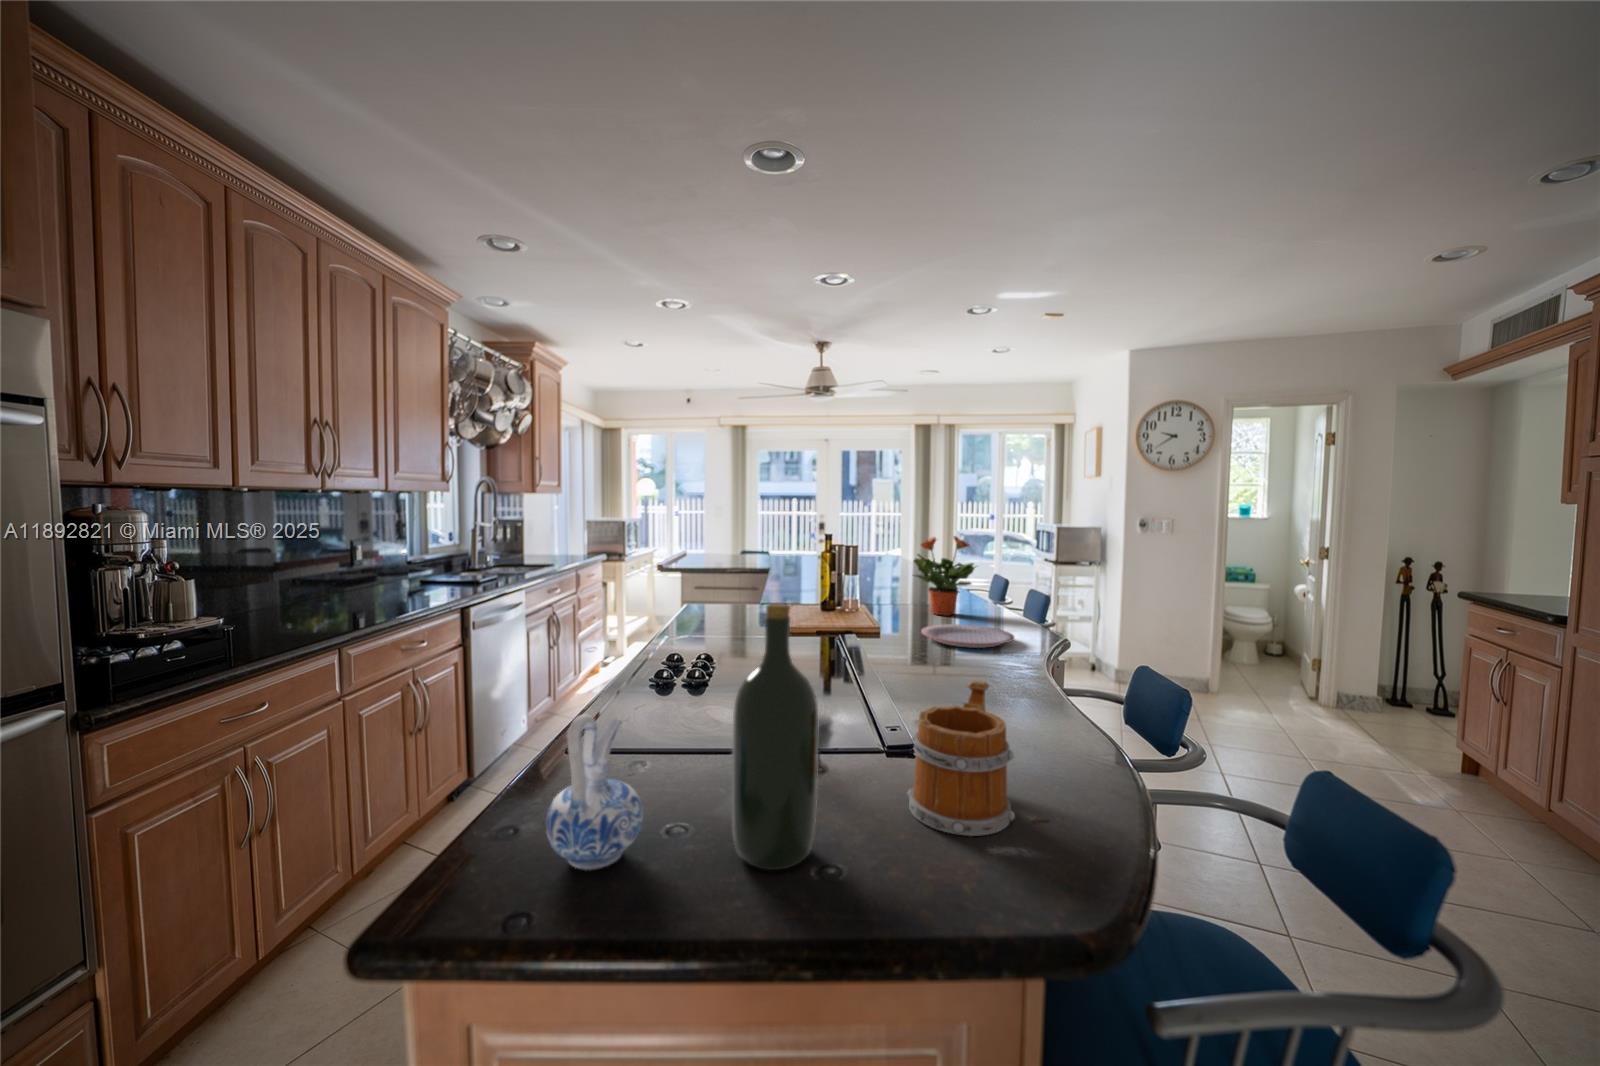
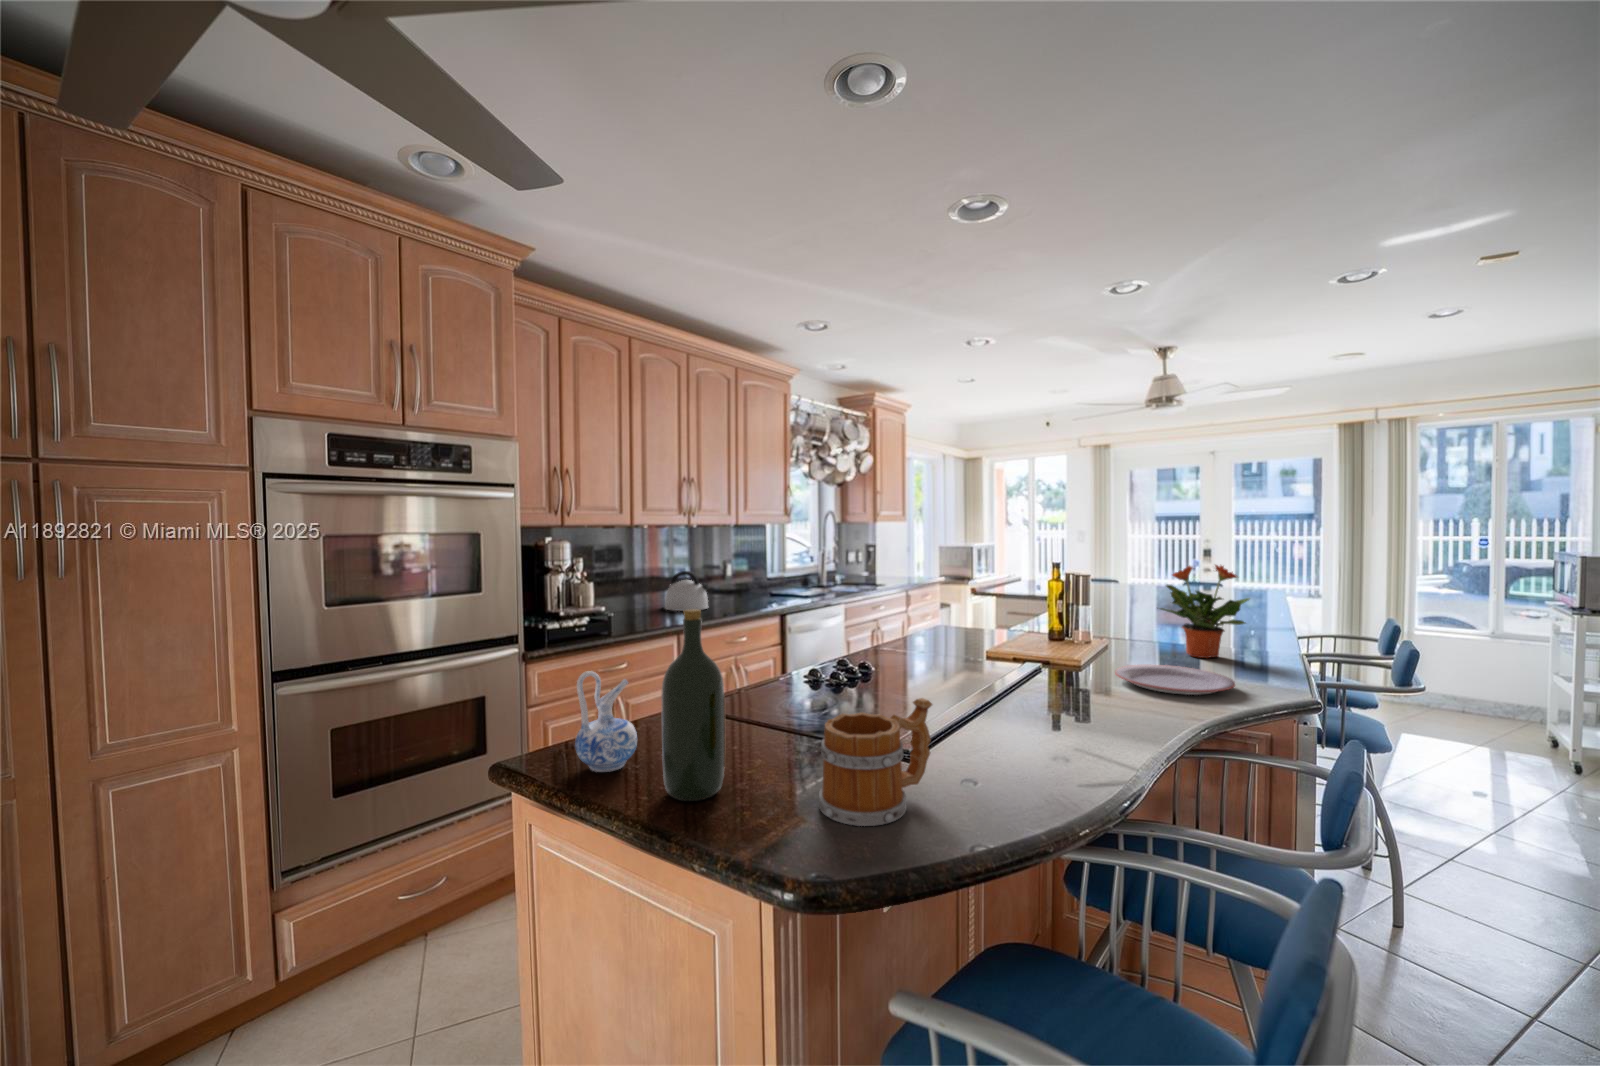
kettle: none [281,555,363,613] -> present [665,571,709,611]

